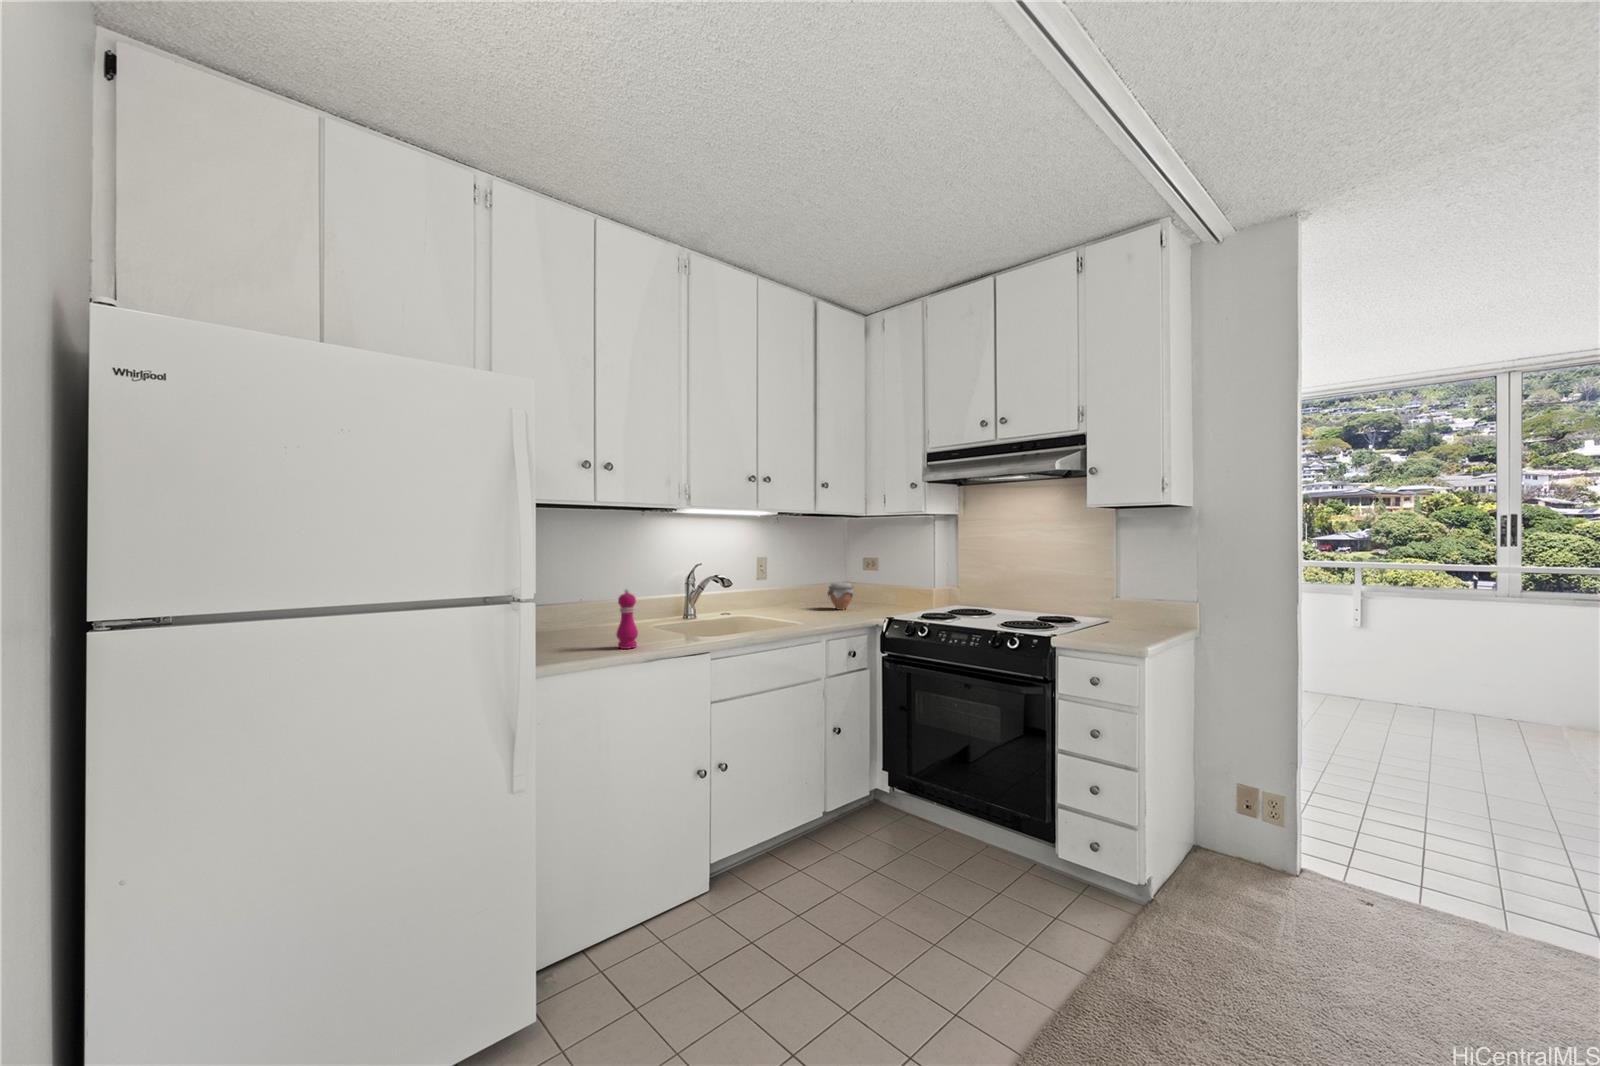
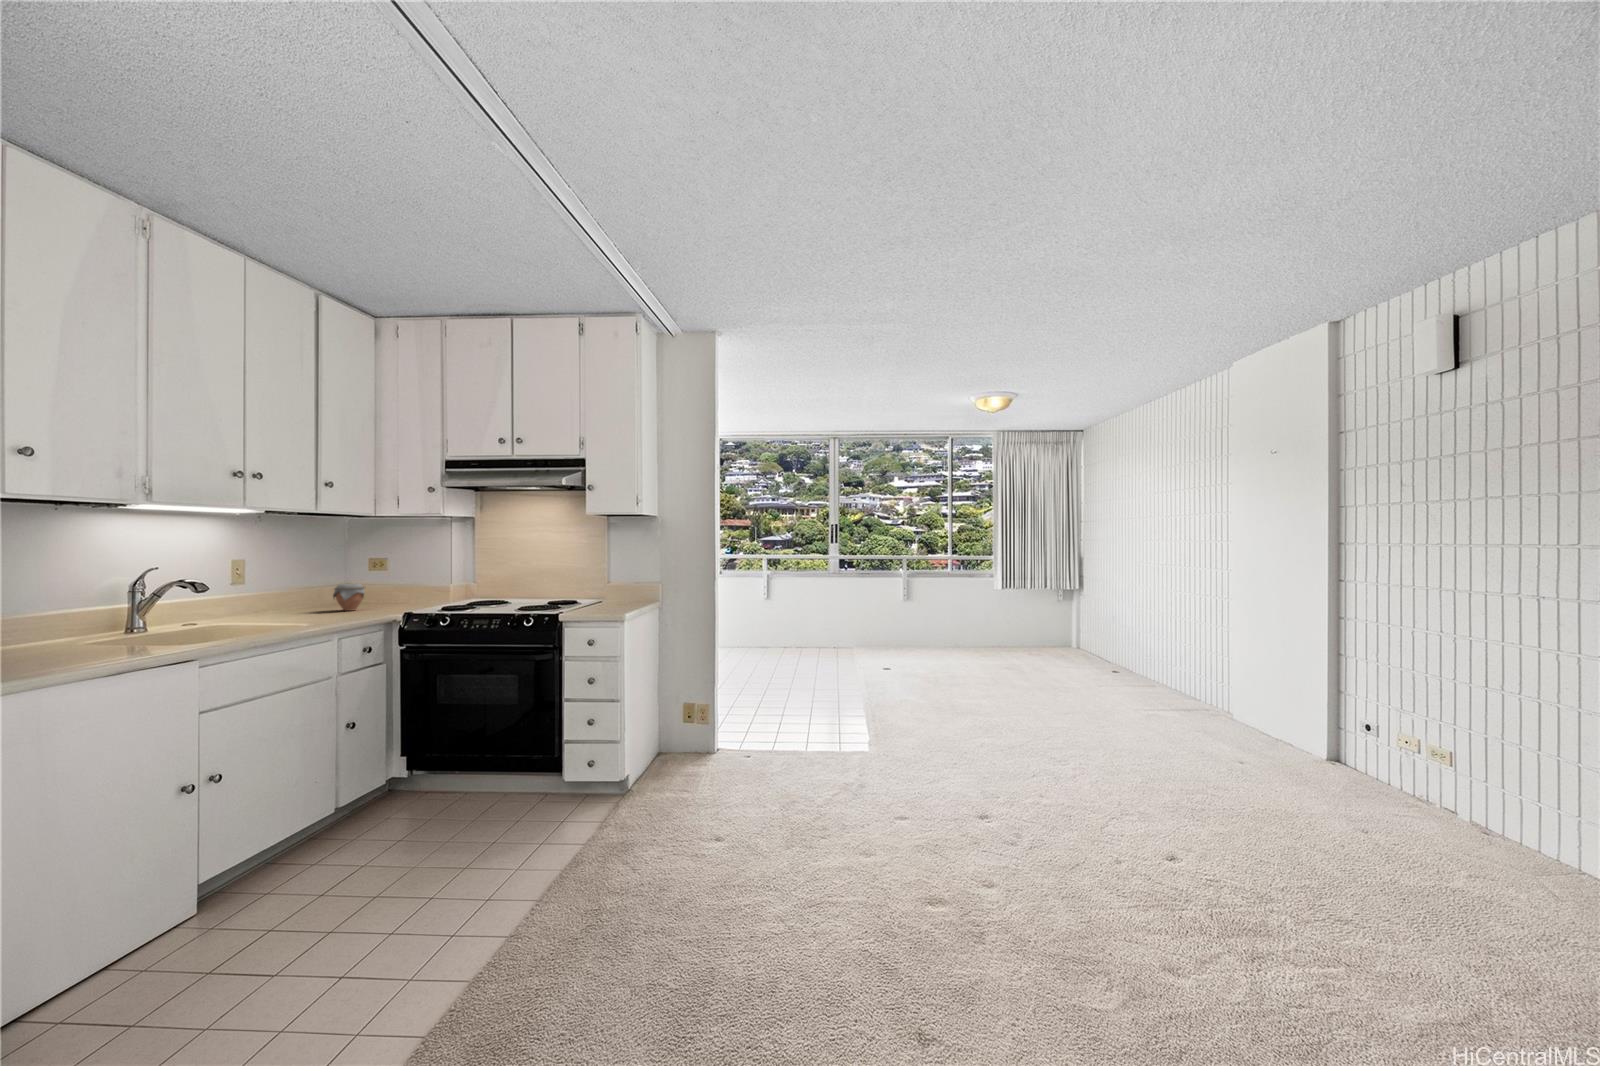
pepper mill: present [616,589,638,649] -> none [42,595,79,665]

